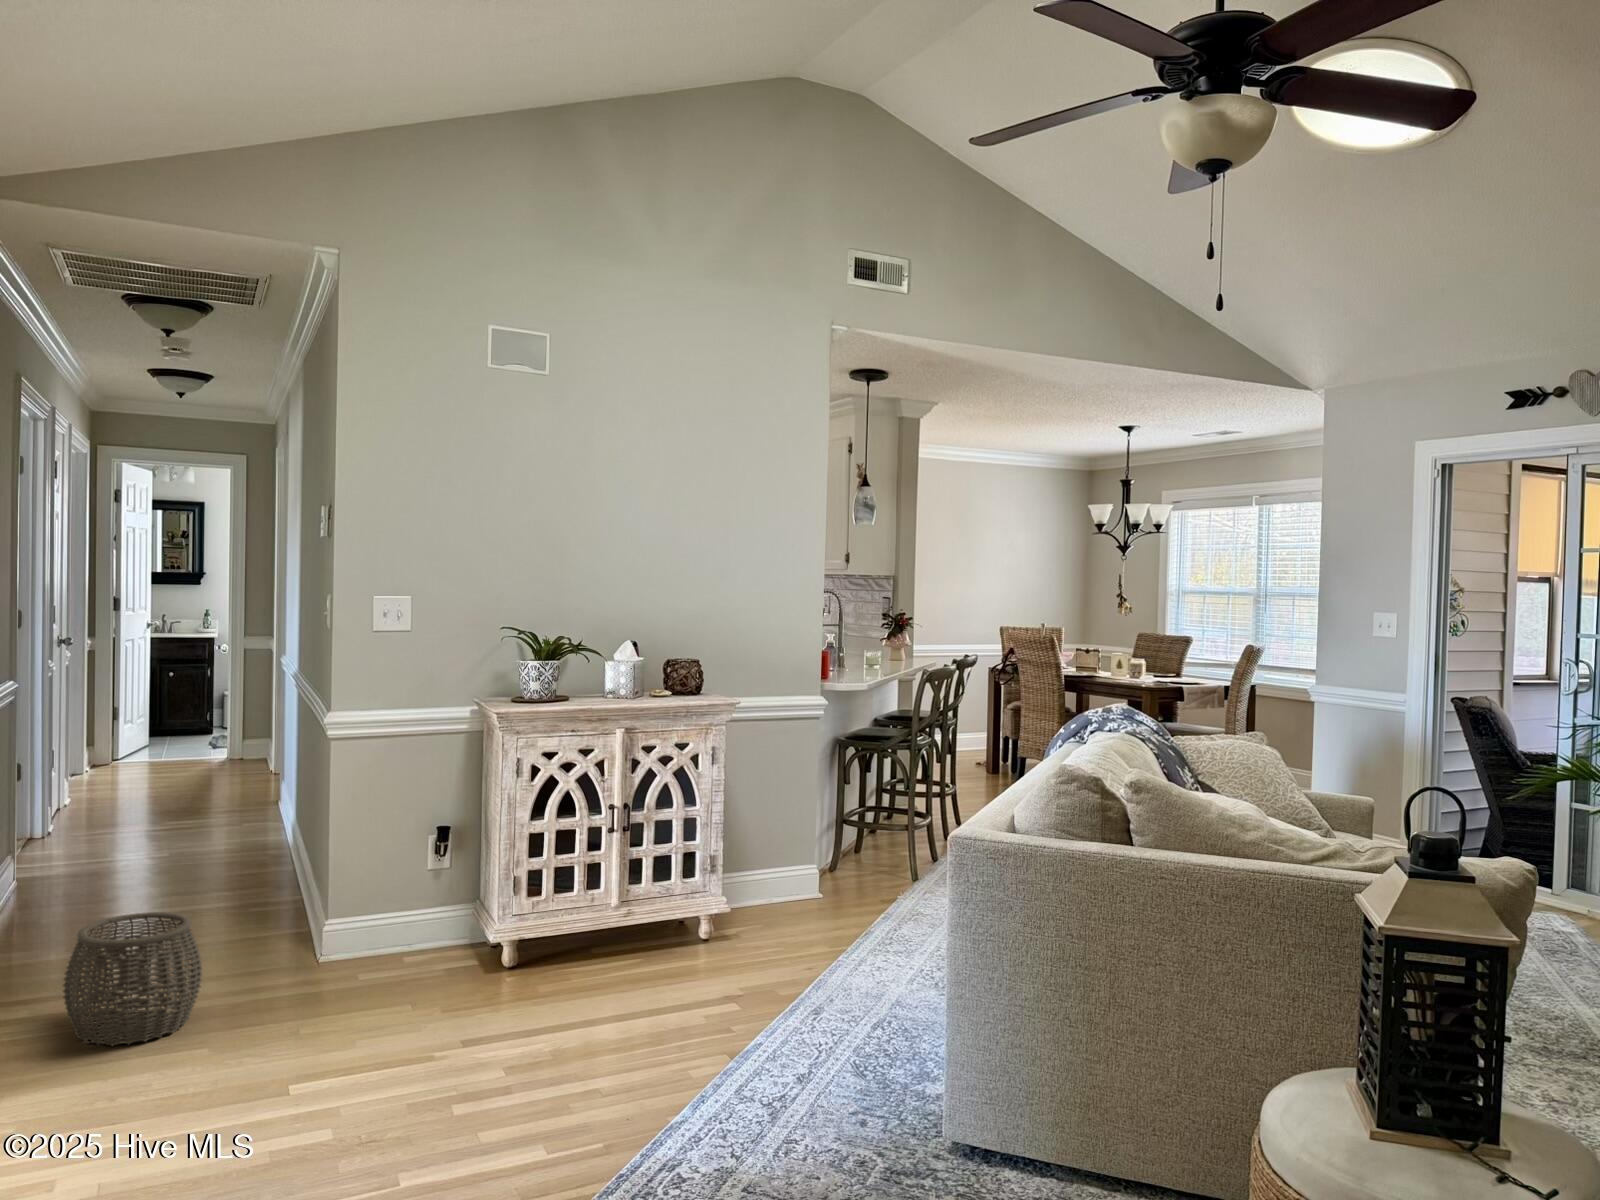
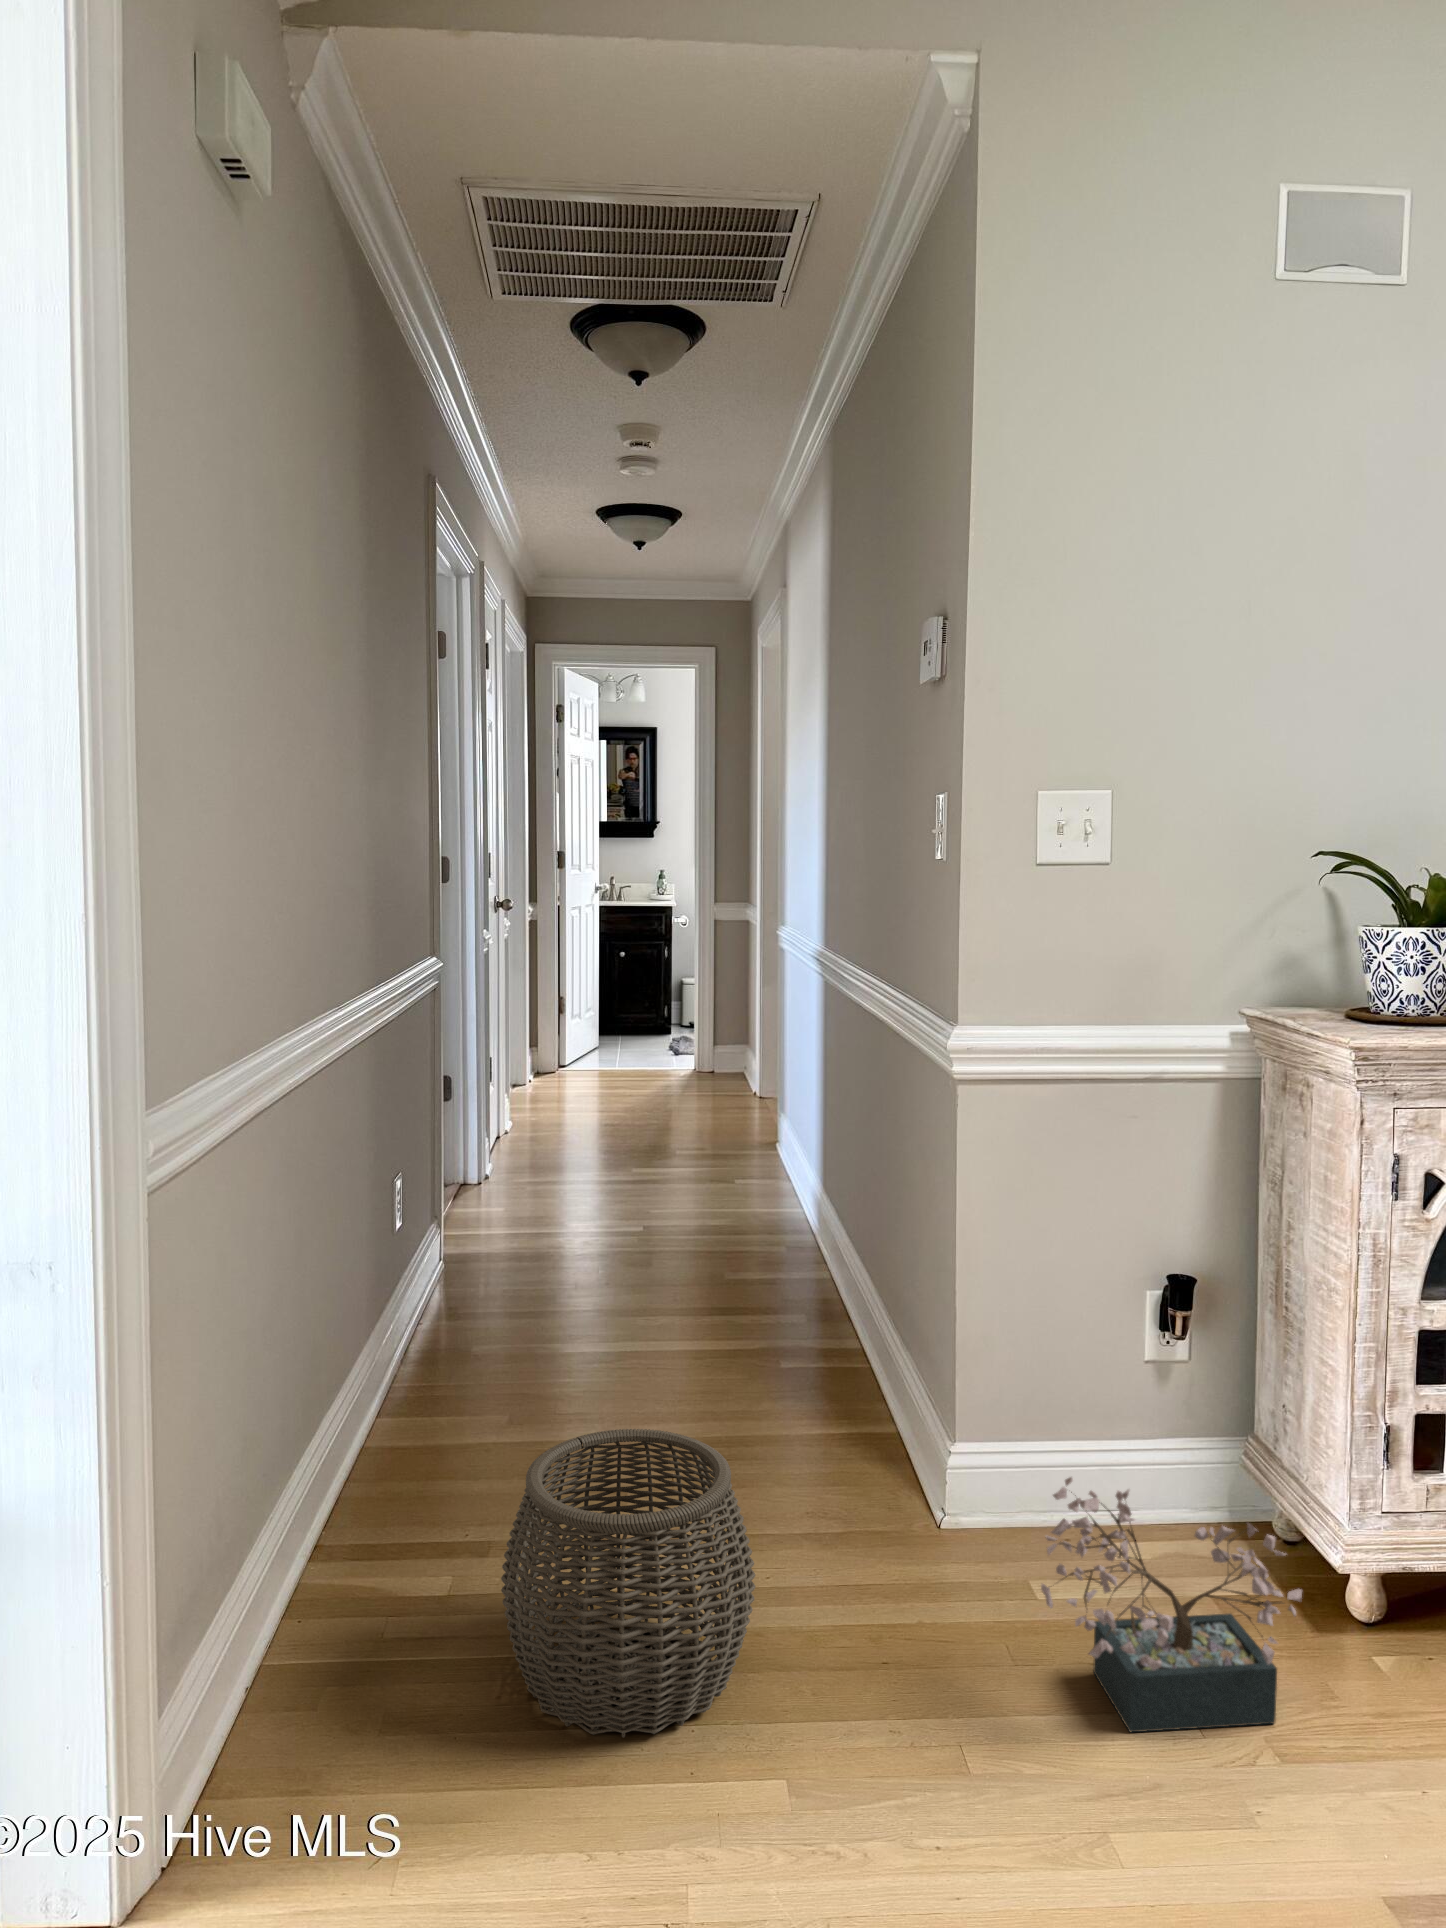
decorative plant: none [346,910,466,1013] -> present [1041,1477,1302,1732]

